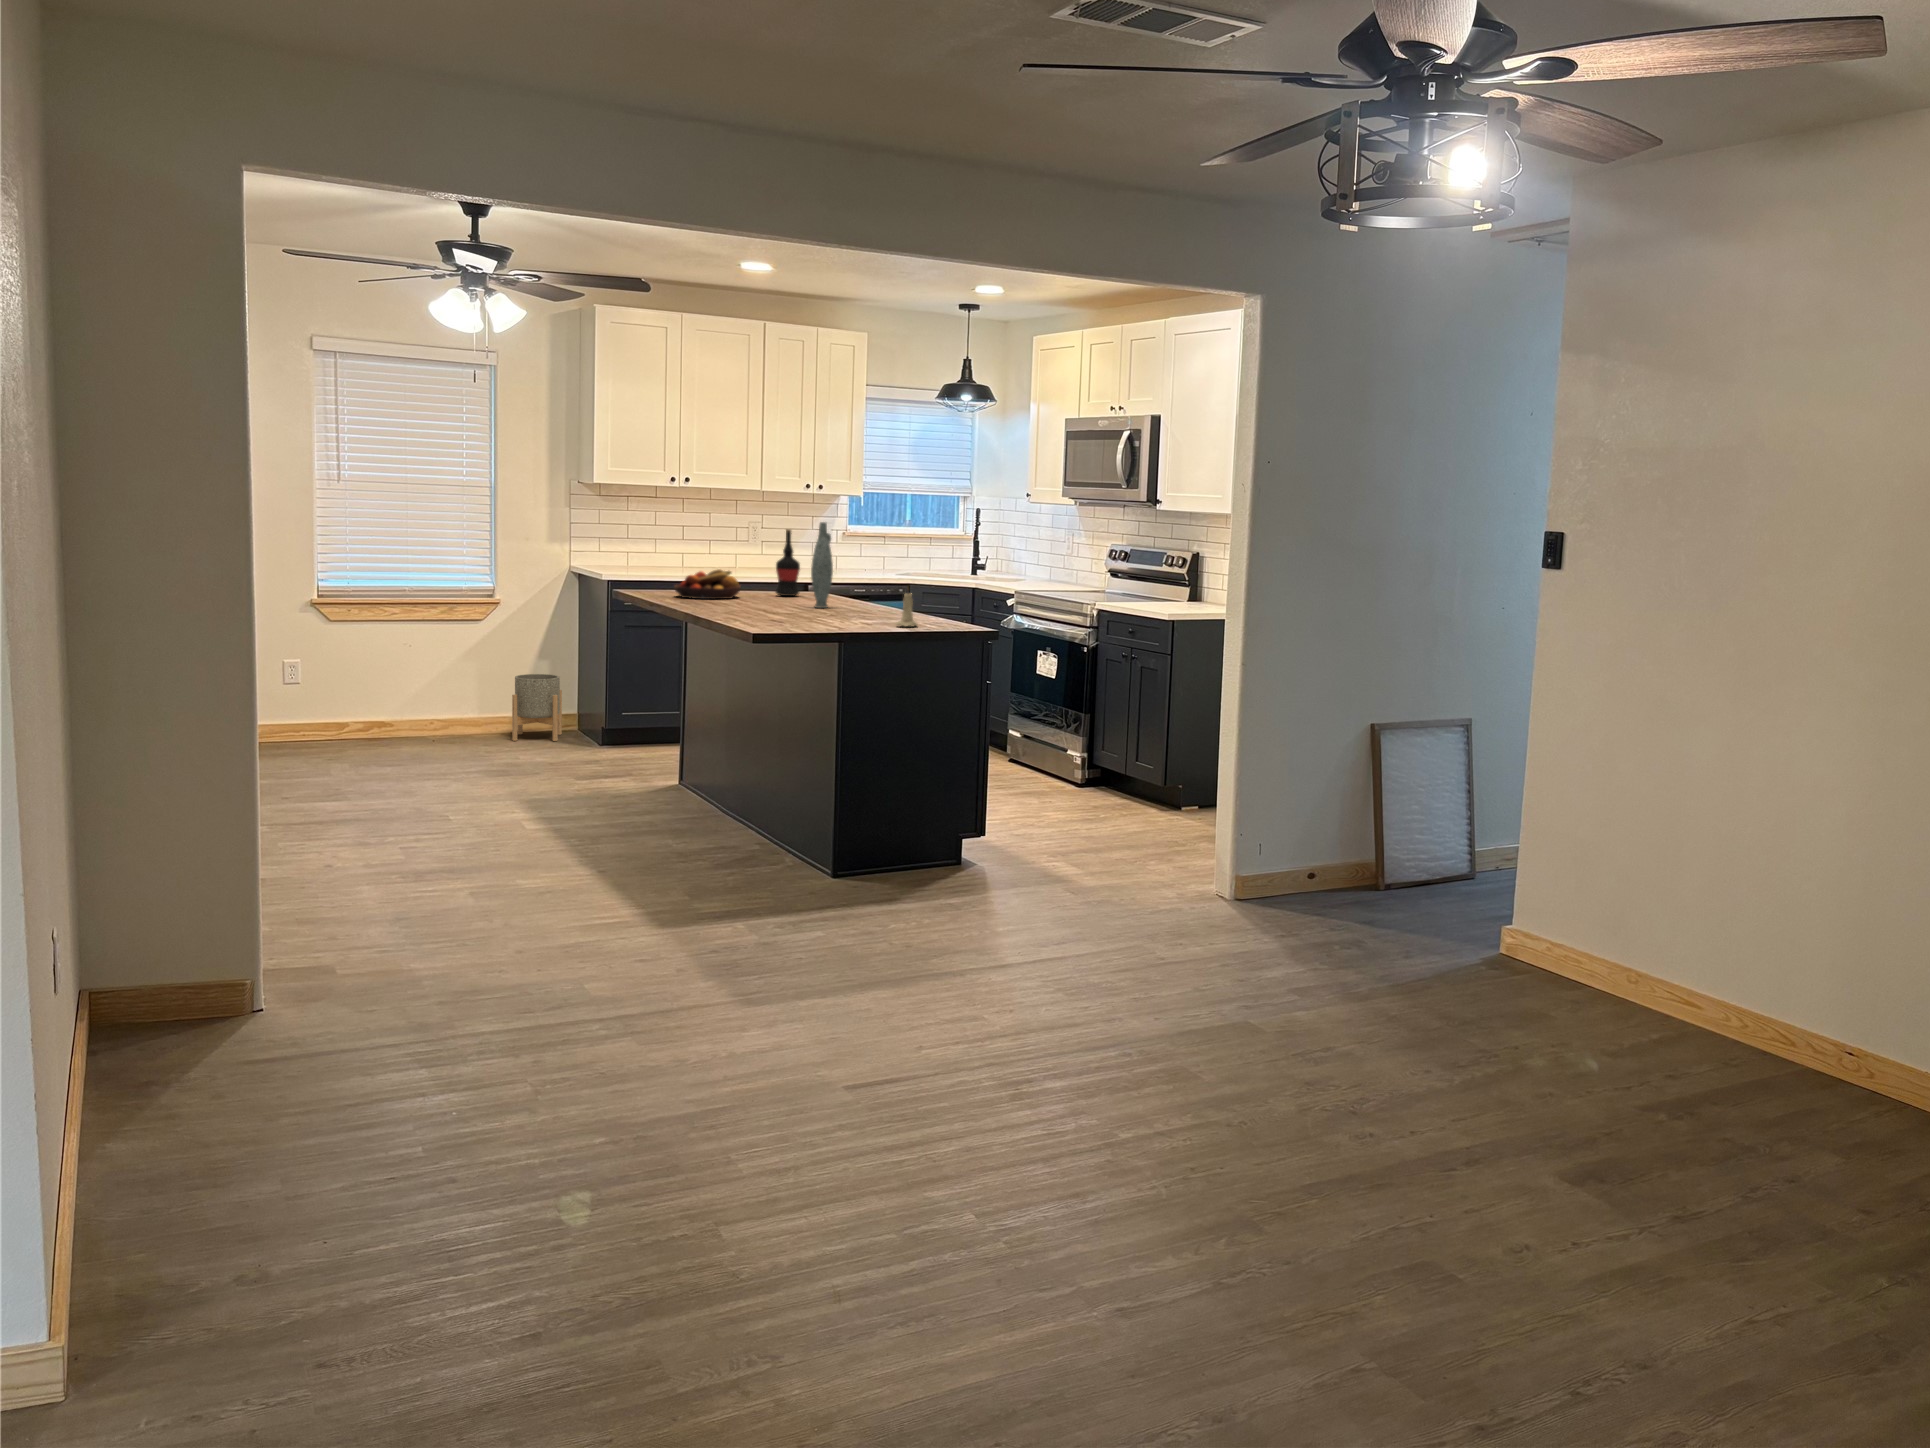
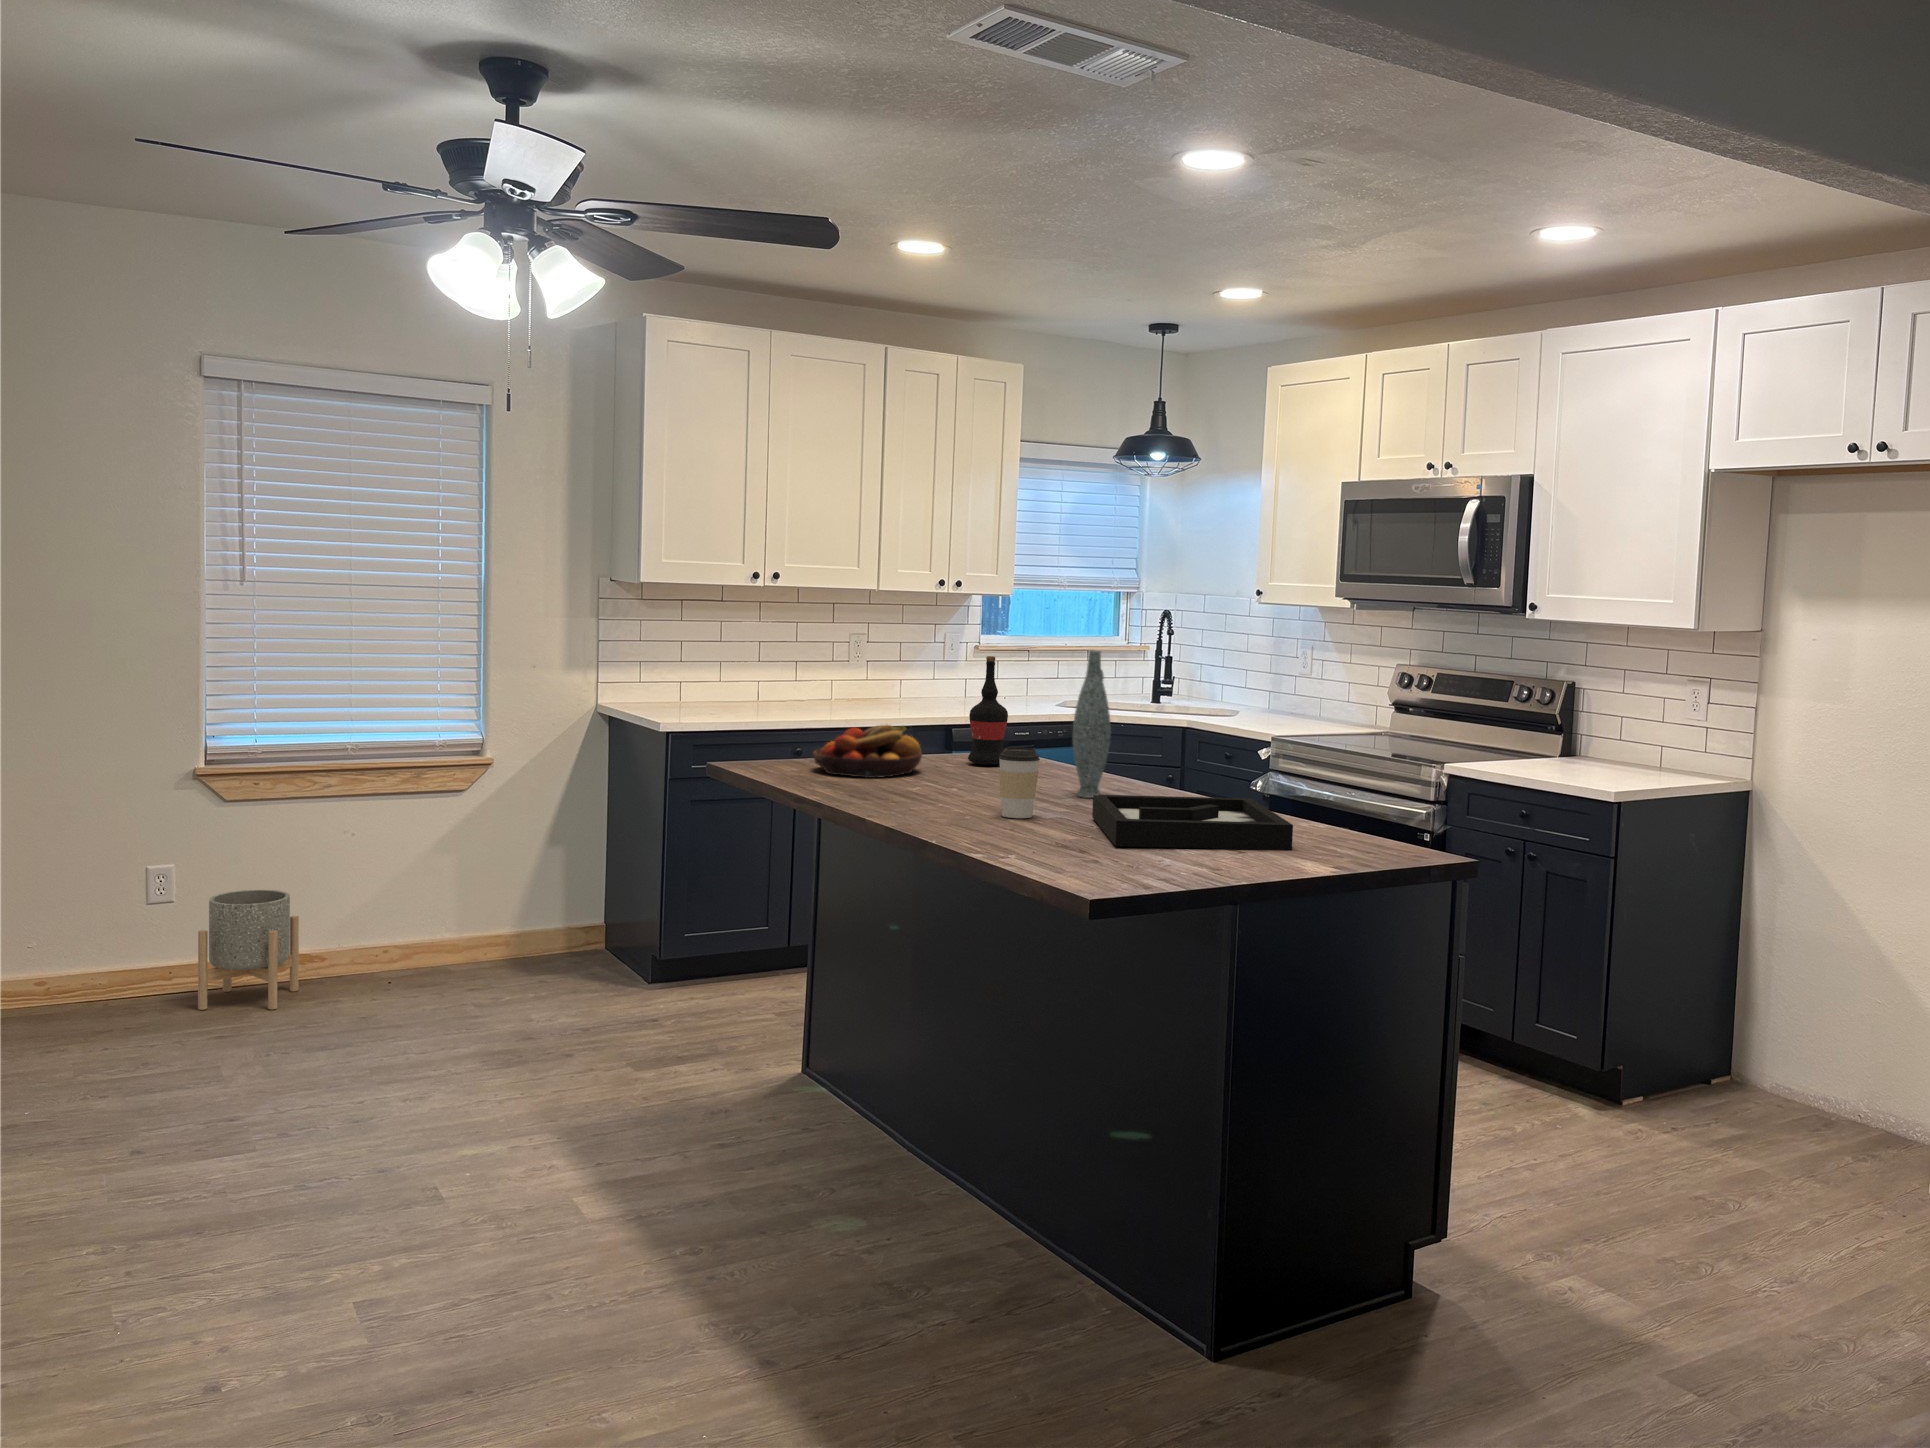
coffee cup: none [751,574,775,613] -> present [999,747,1040,818]
candle: present [896,589,917,627] -> none [1314,778,1357,857]
decorative tray: none [792,601,894,625] -> present [1092,795,1293,850]
planter: present [512,674,562,741] -> present [198,890,299,1010]

